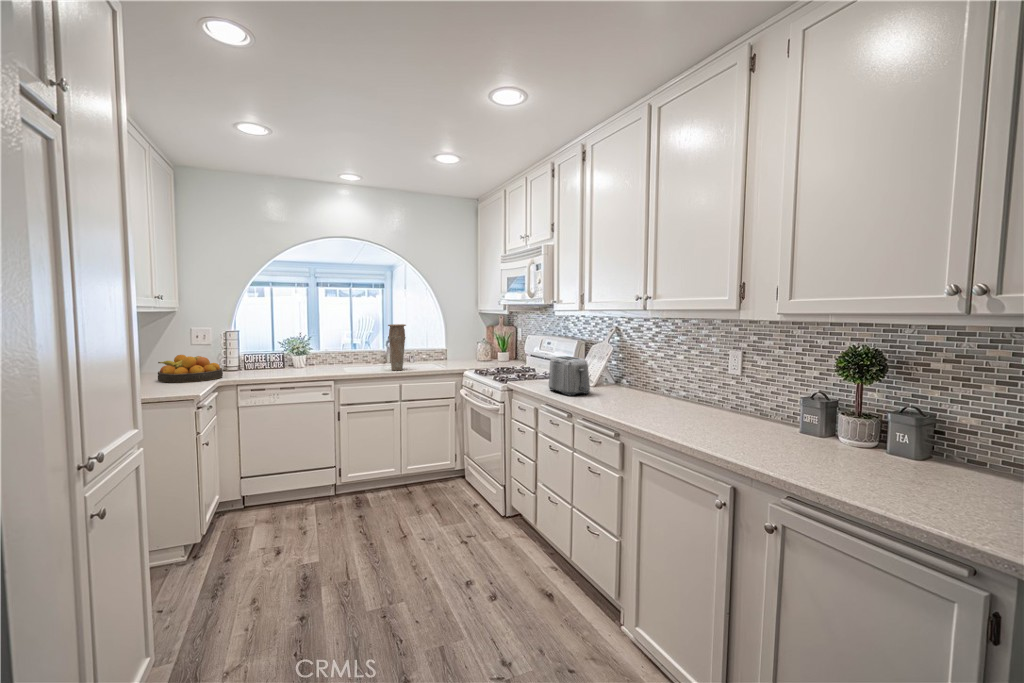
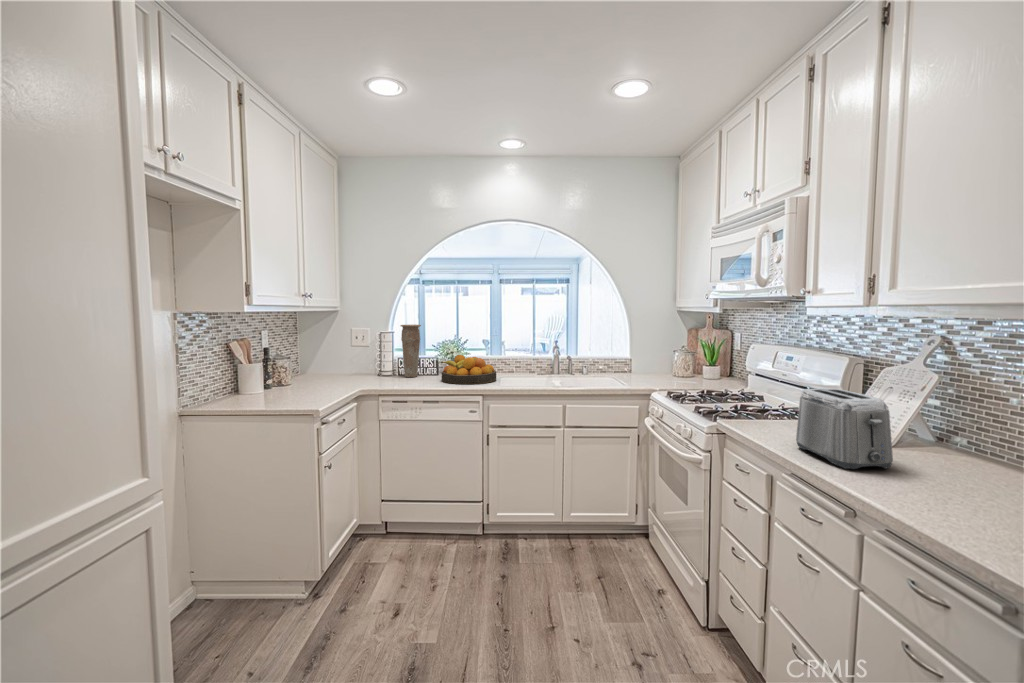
vase: present [388,324,406,370] -> present [401,325,421,377]
fruit bowl: present [158,355,223,383] -> present [441,355,496,384]

